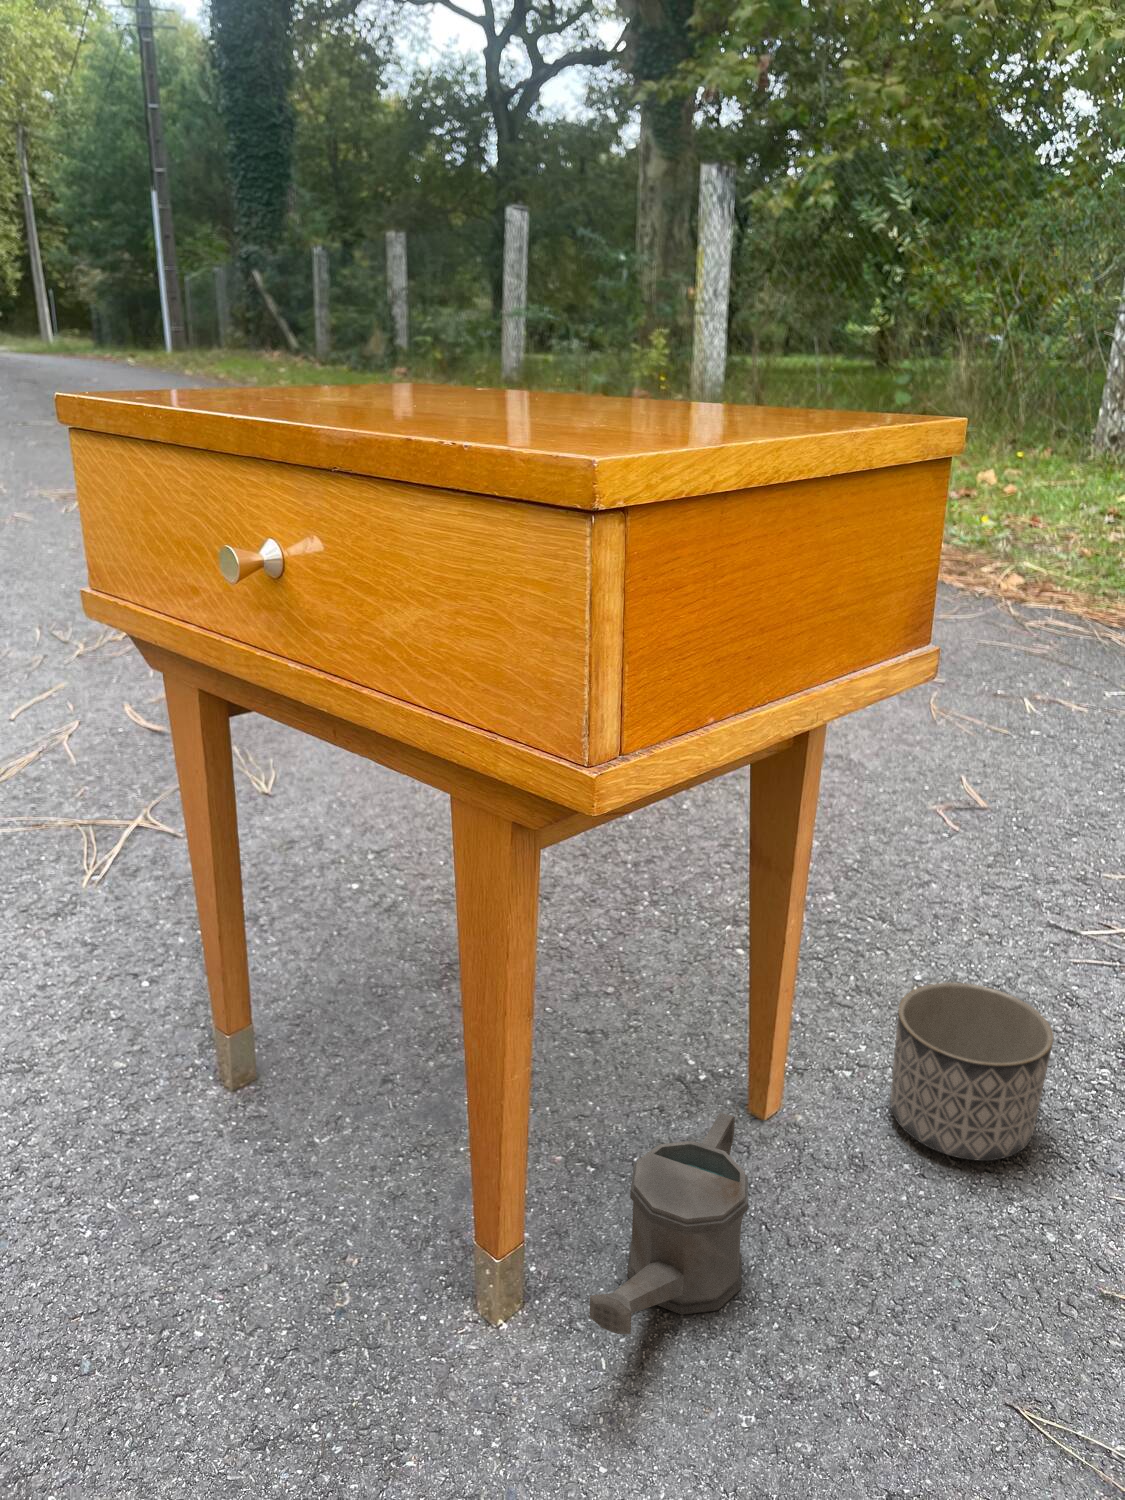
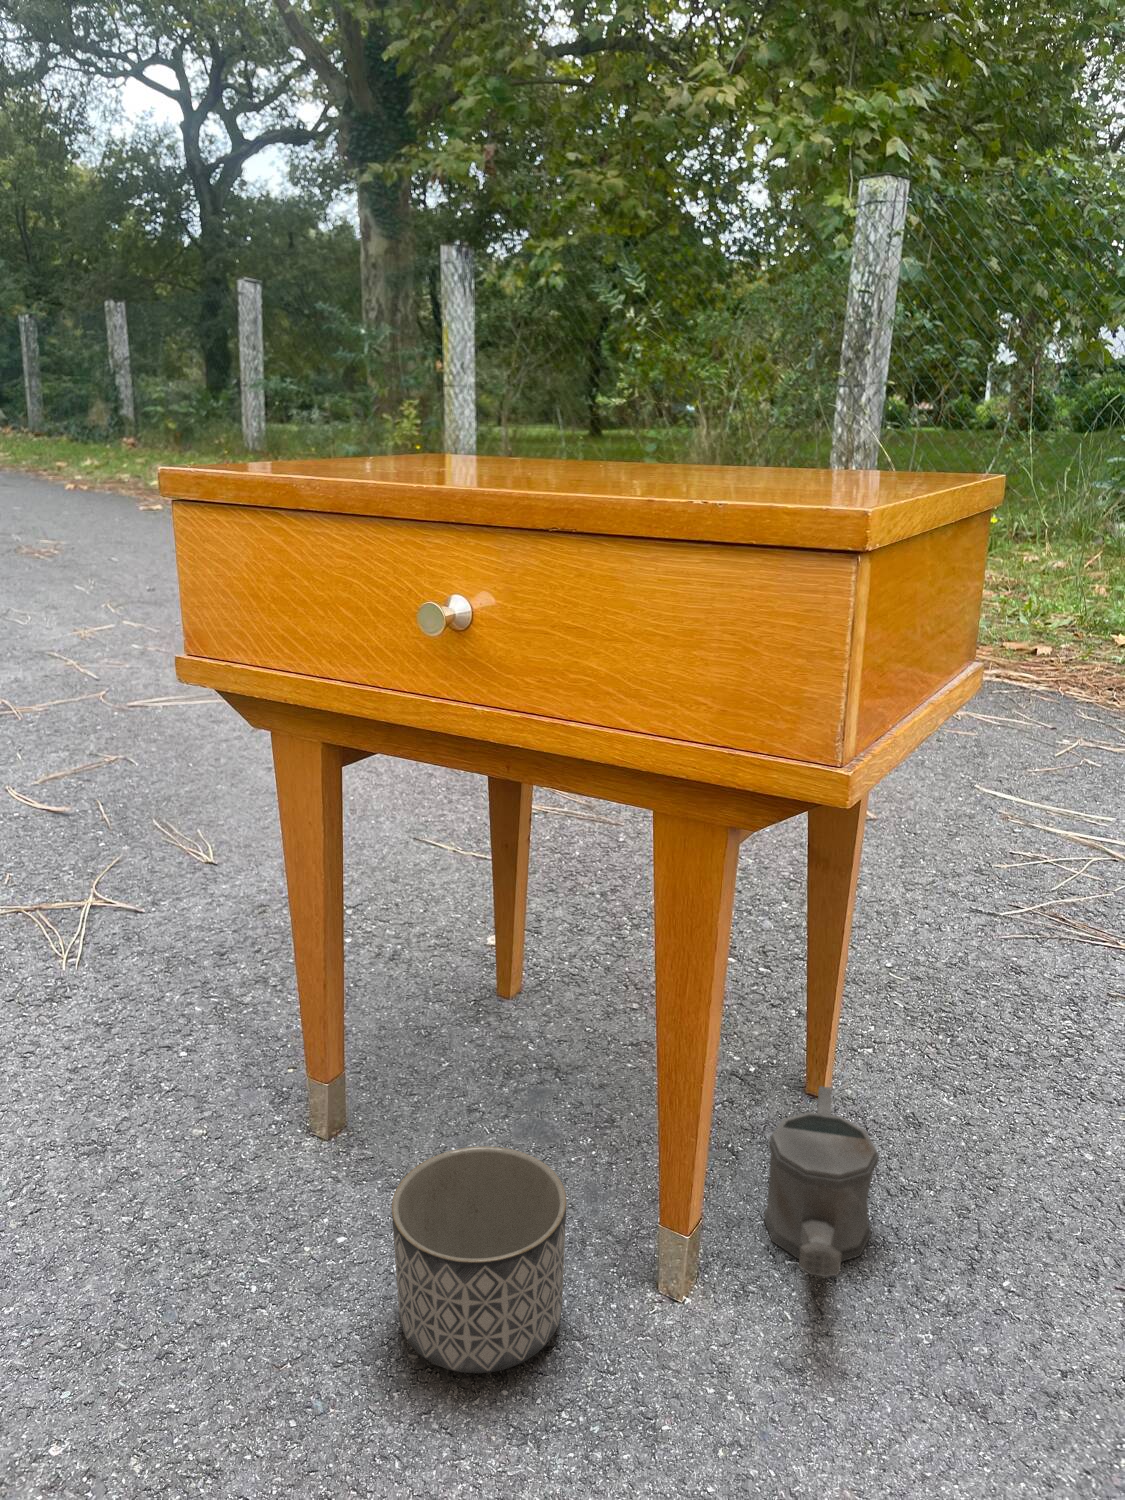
planter: present [890,982,1054,1161] -> present [392,1146,566,1373]

